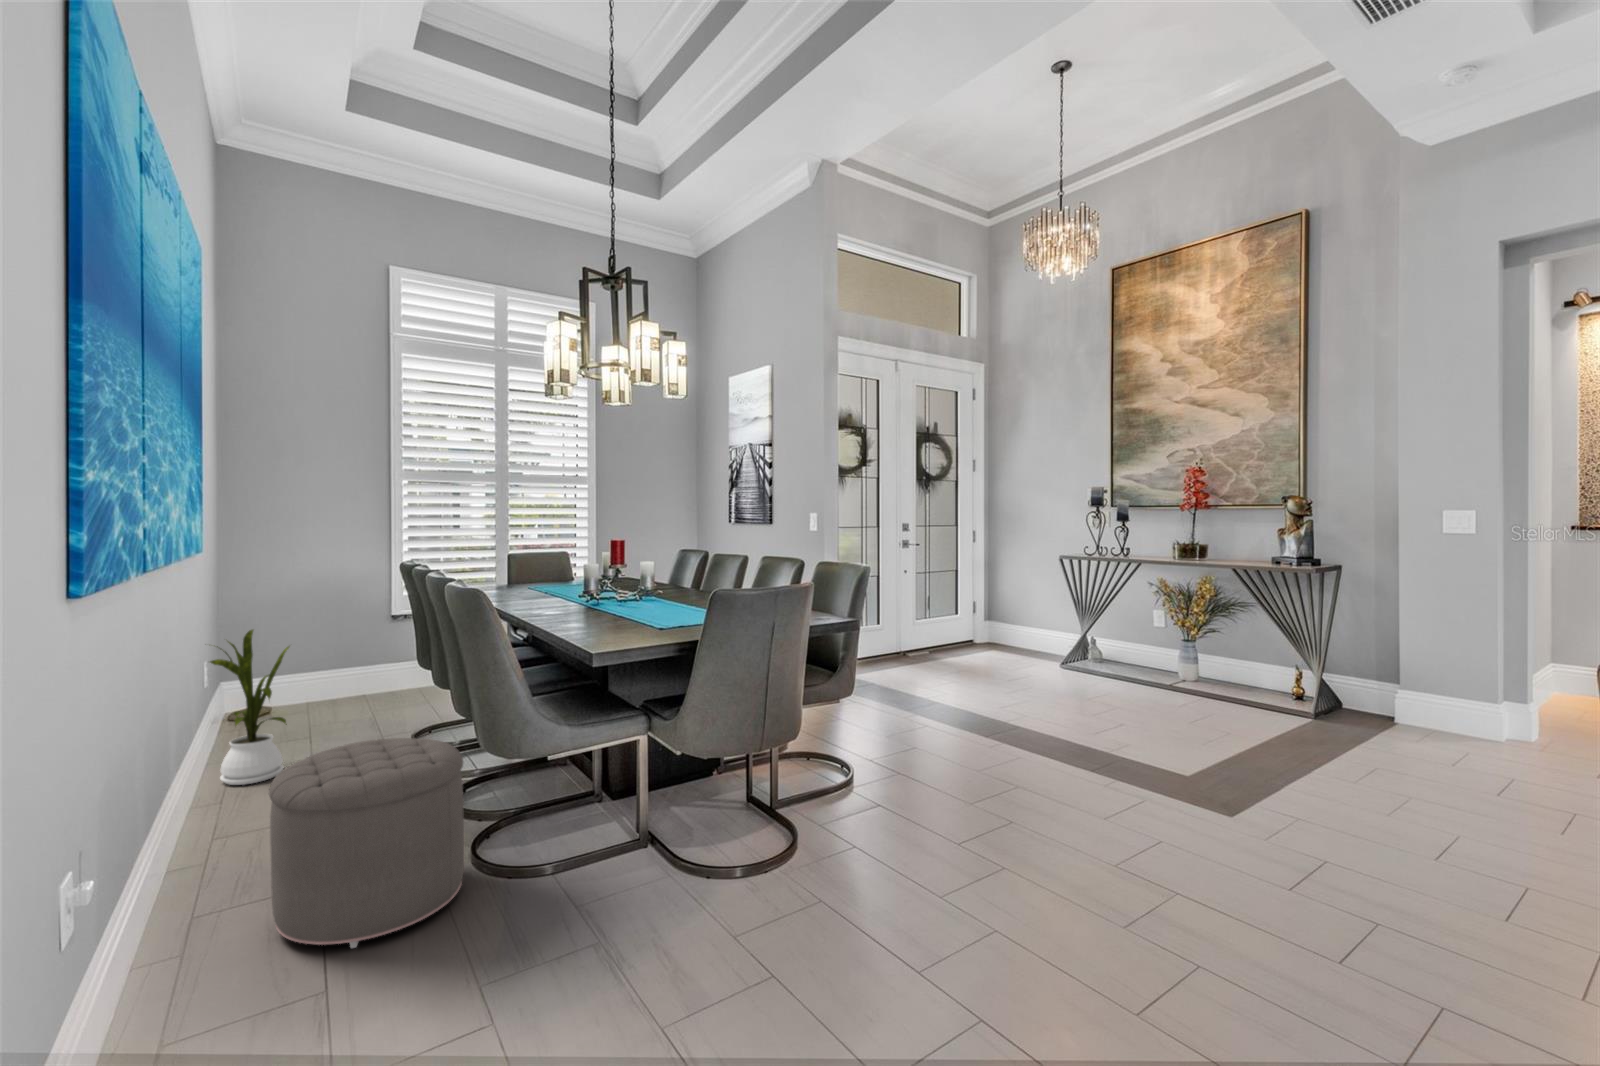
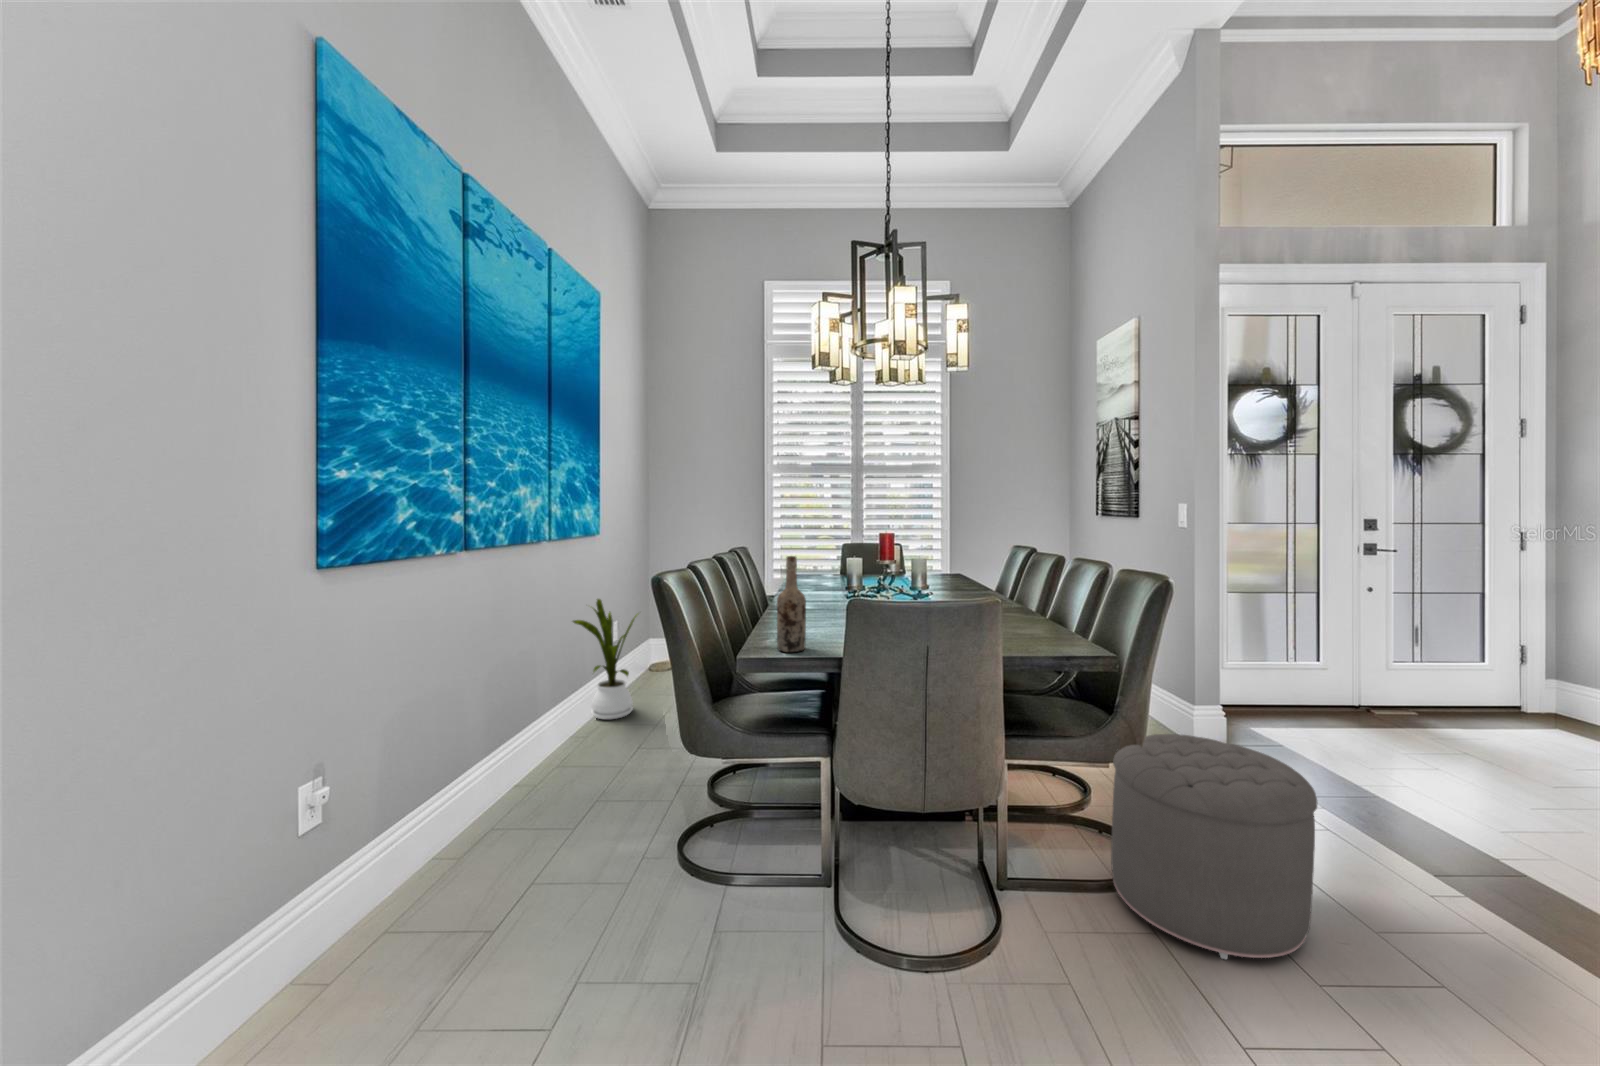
wine bottle: none [589,550,615,633] -> present [777,556,806,652]
ottoman: present [269,738,464,948] -> present [1111,734,1317,959]

